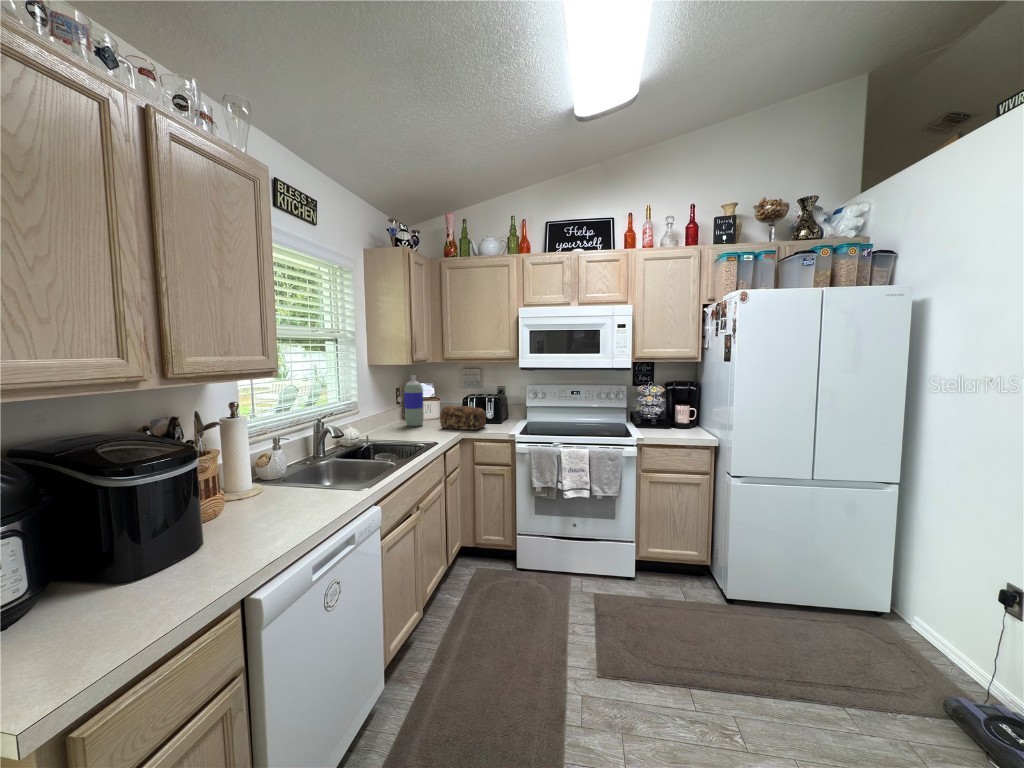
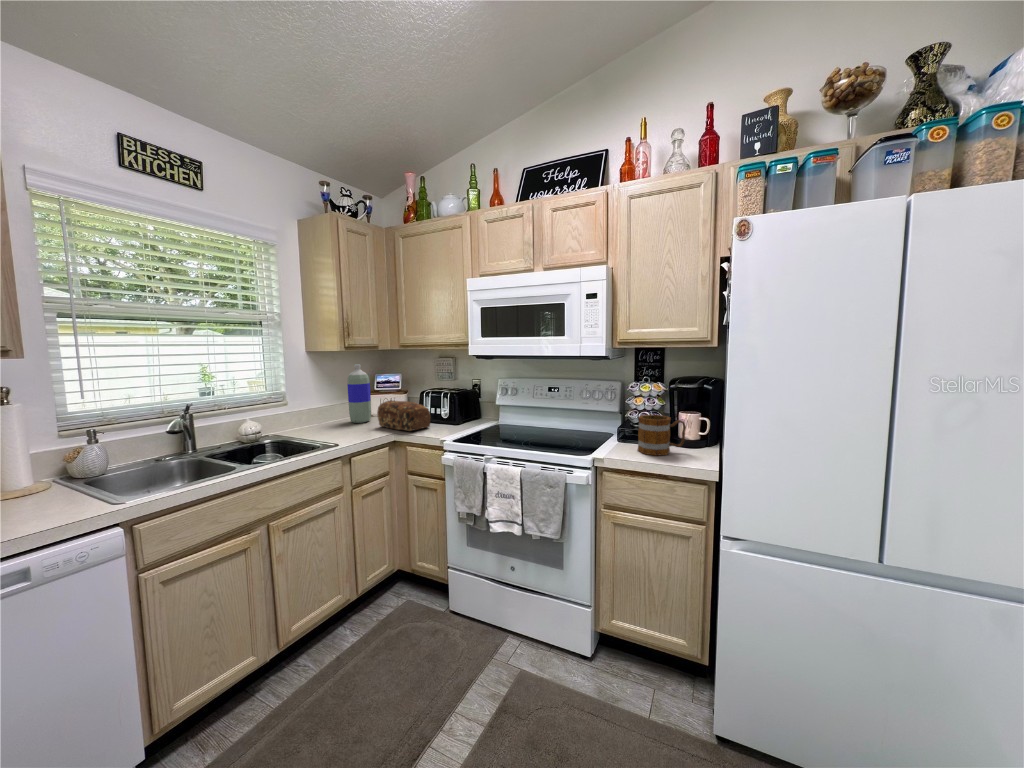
mug: none [655,408,686,435] -> present [638,415,686,456]

